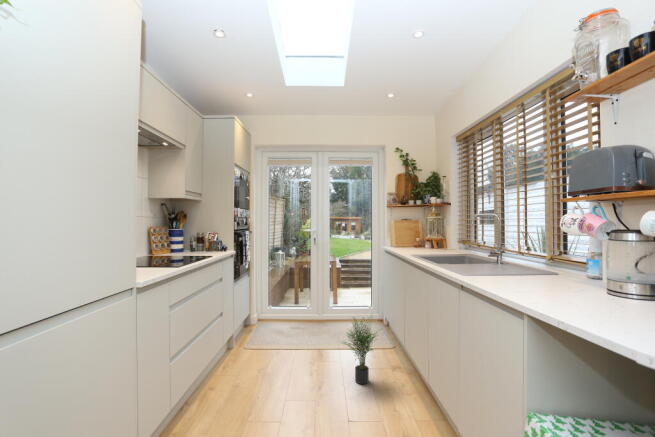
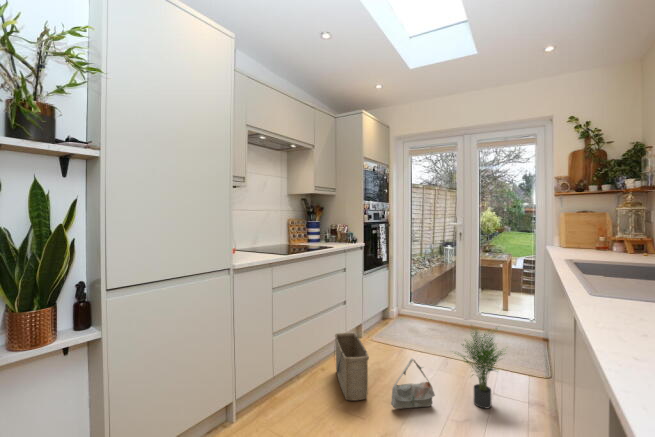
basket: none [222,345,272,415] -> present [335,333,369,400]
bag: none [295,356,331,407] -> present [391,358,435,409]

